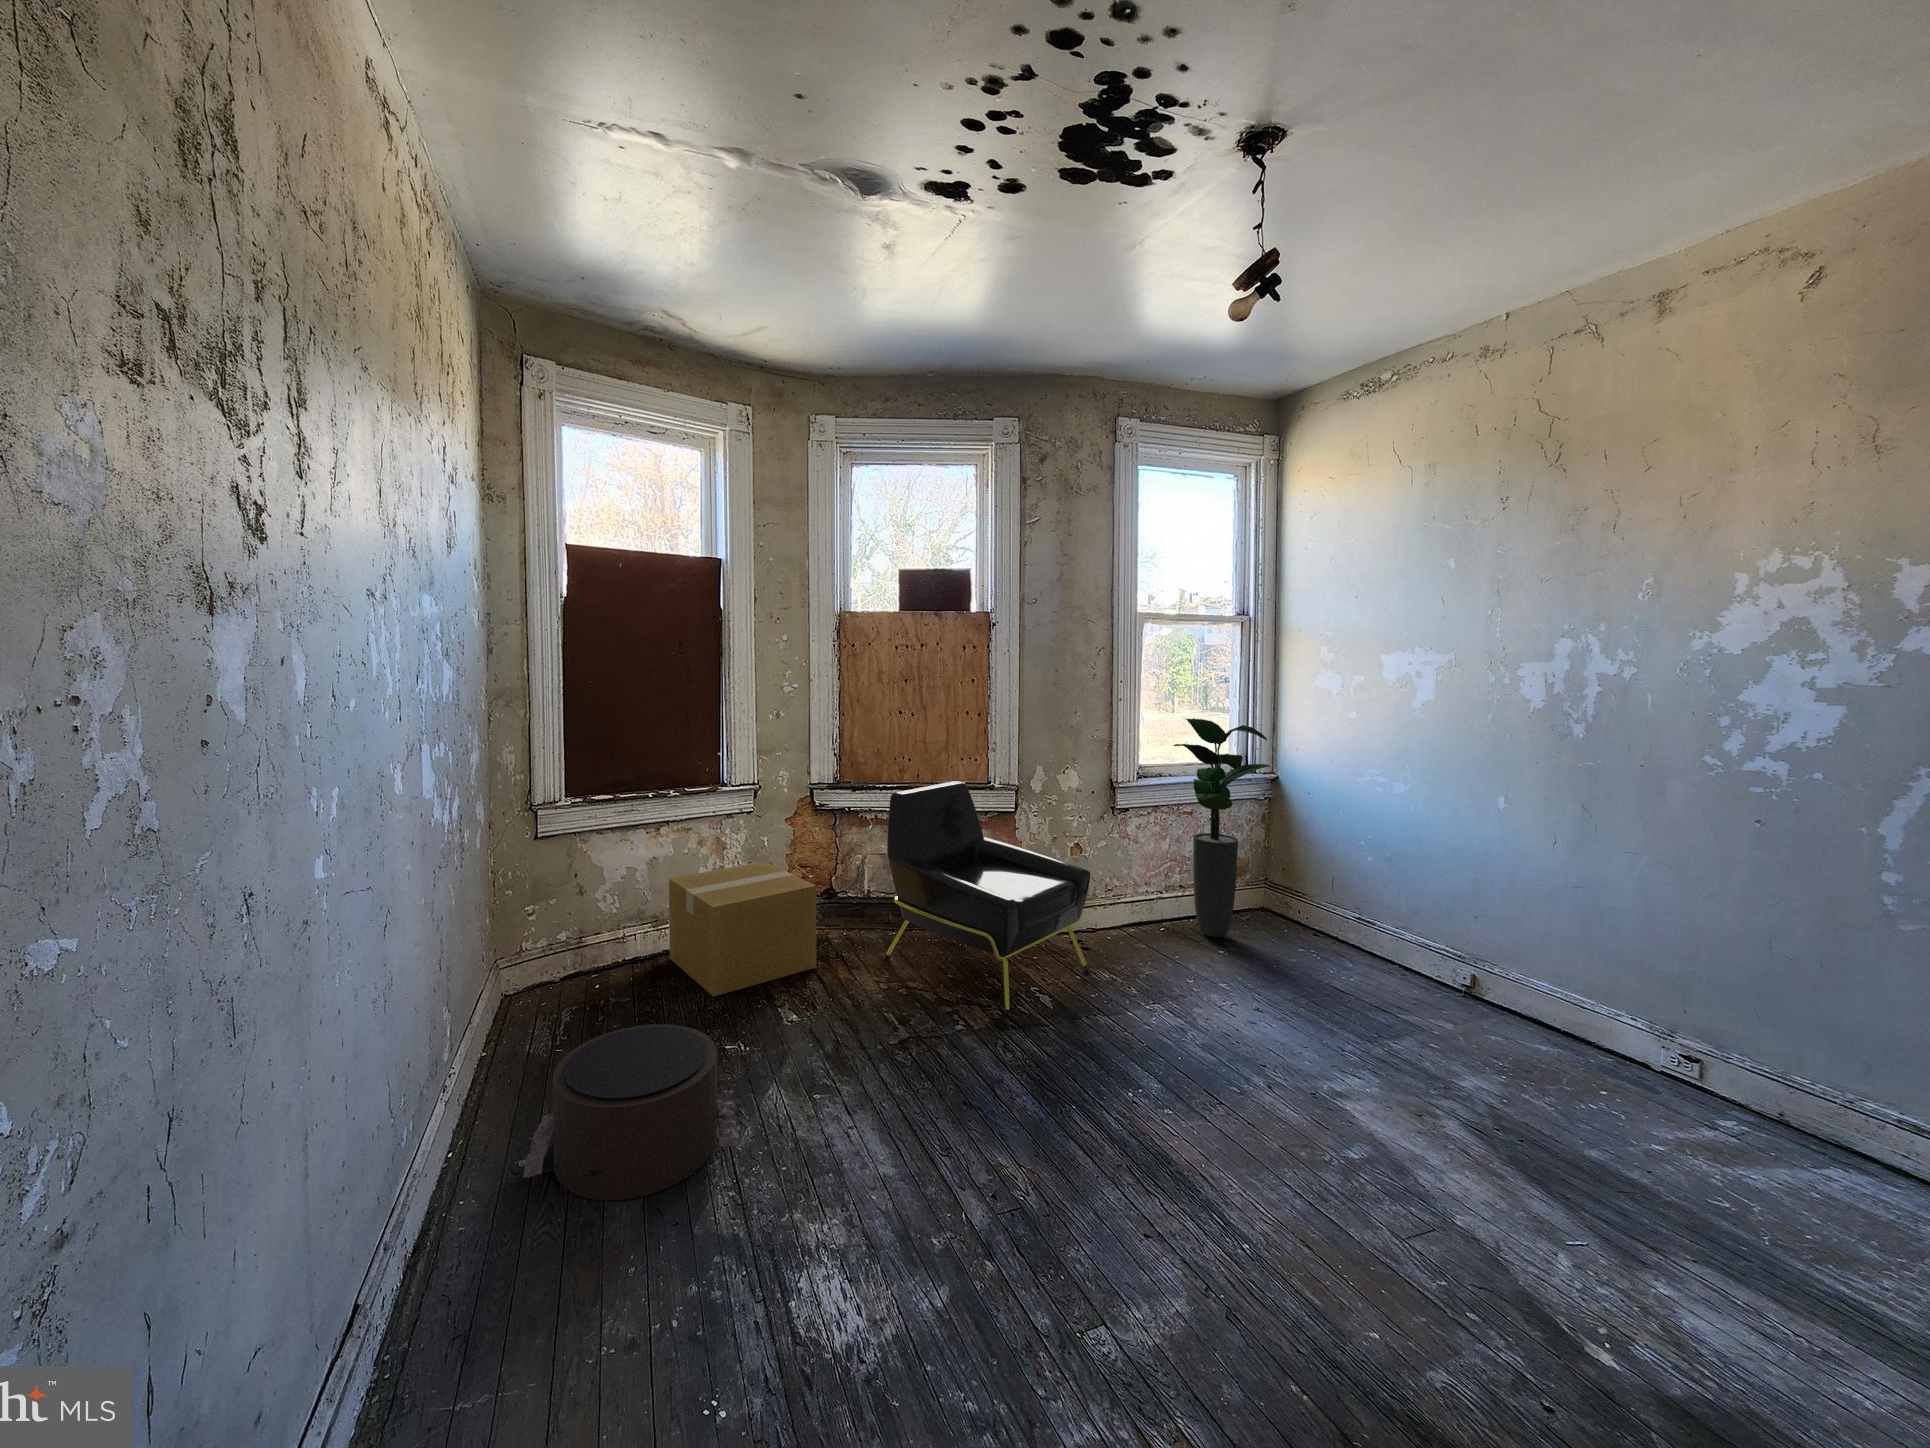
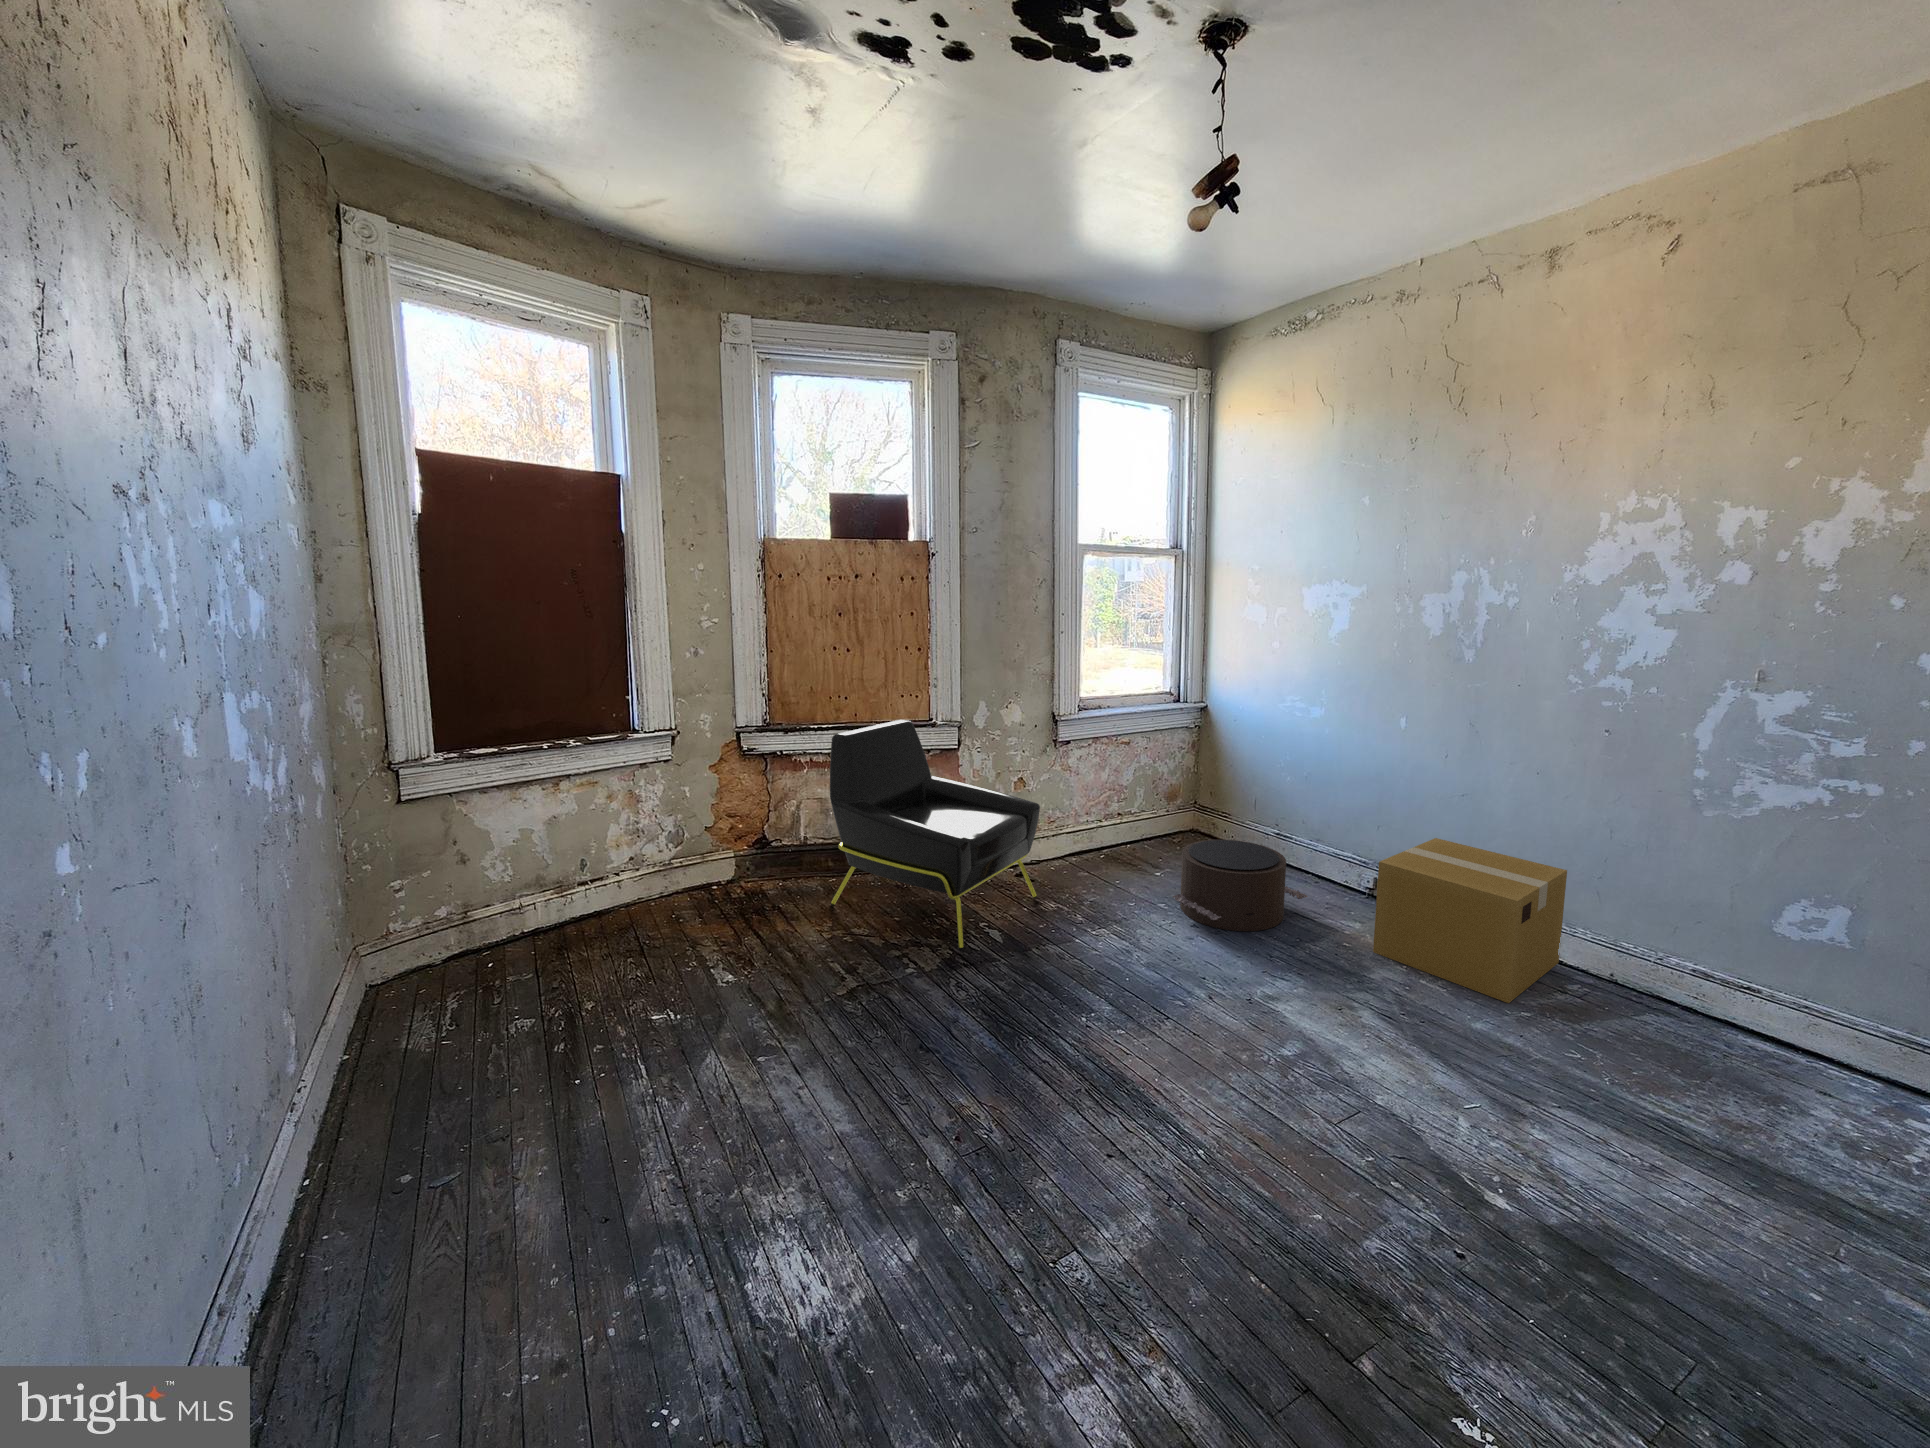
potted plant: present [1173,718,1270,937] -> none [1117,650,1205,859]
cardboard box: present [669,861,816,996] -> present [1373,838,1567,1003]
pouf: present [523,1024,740,1201] -> present [1173,840,1307,931]

